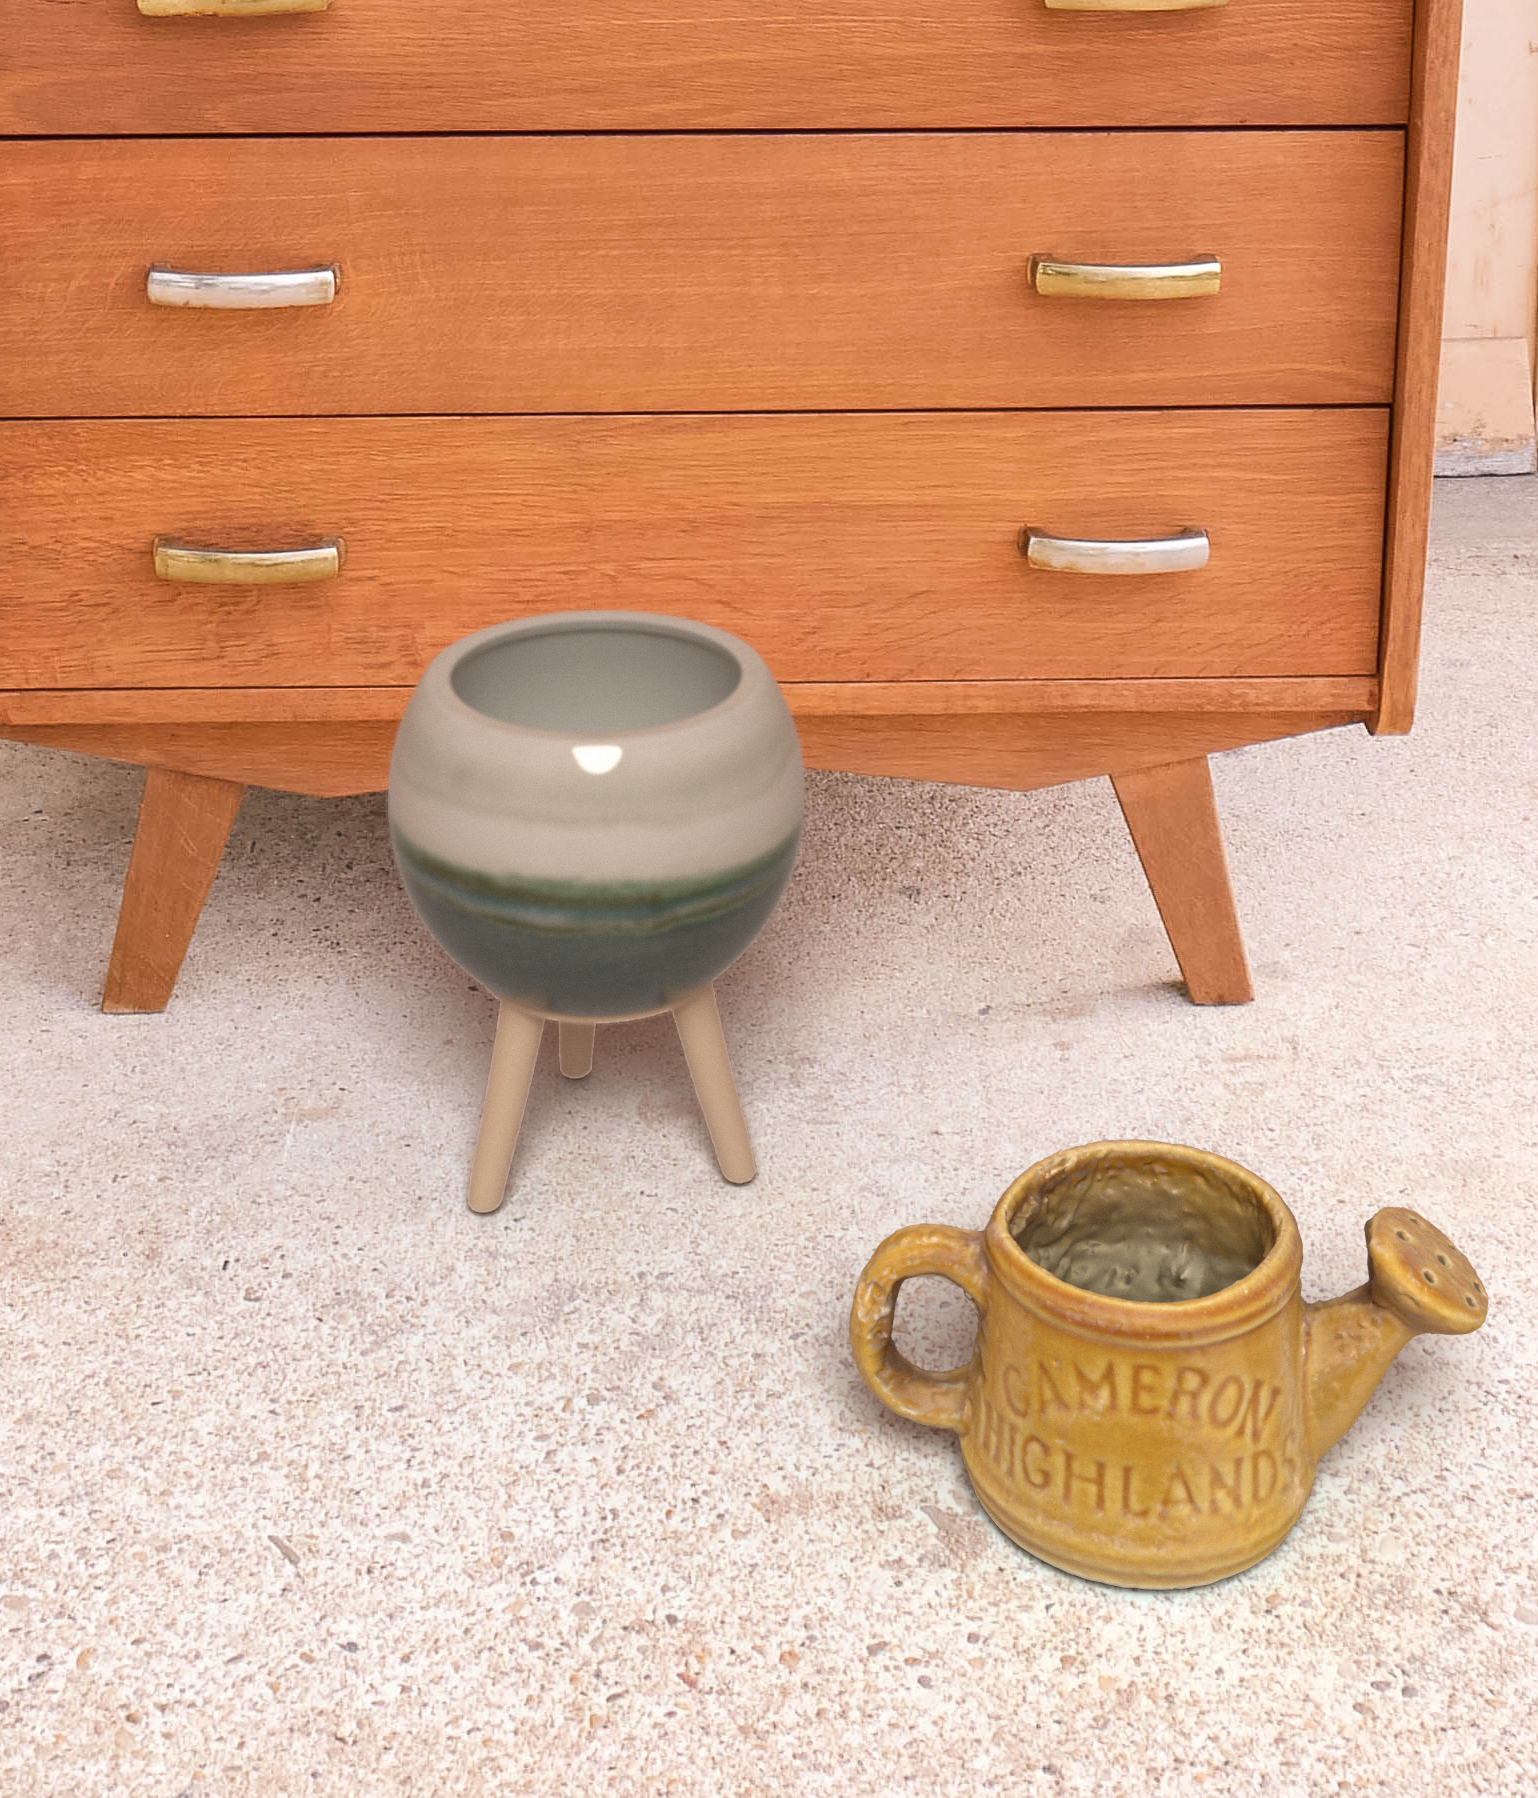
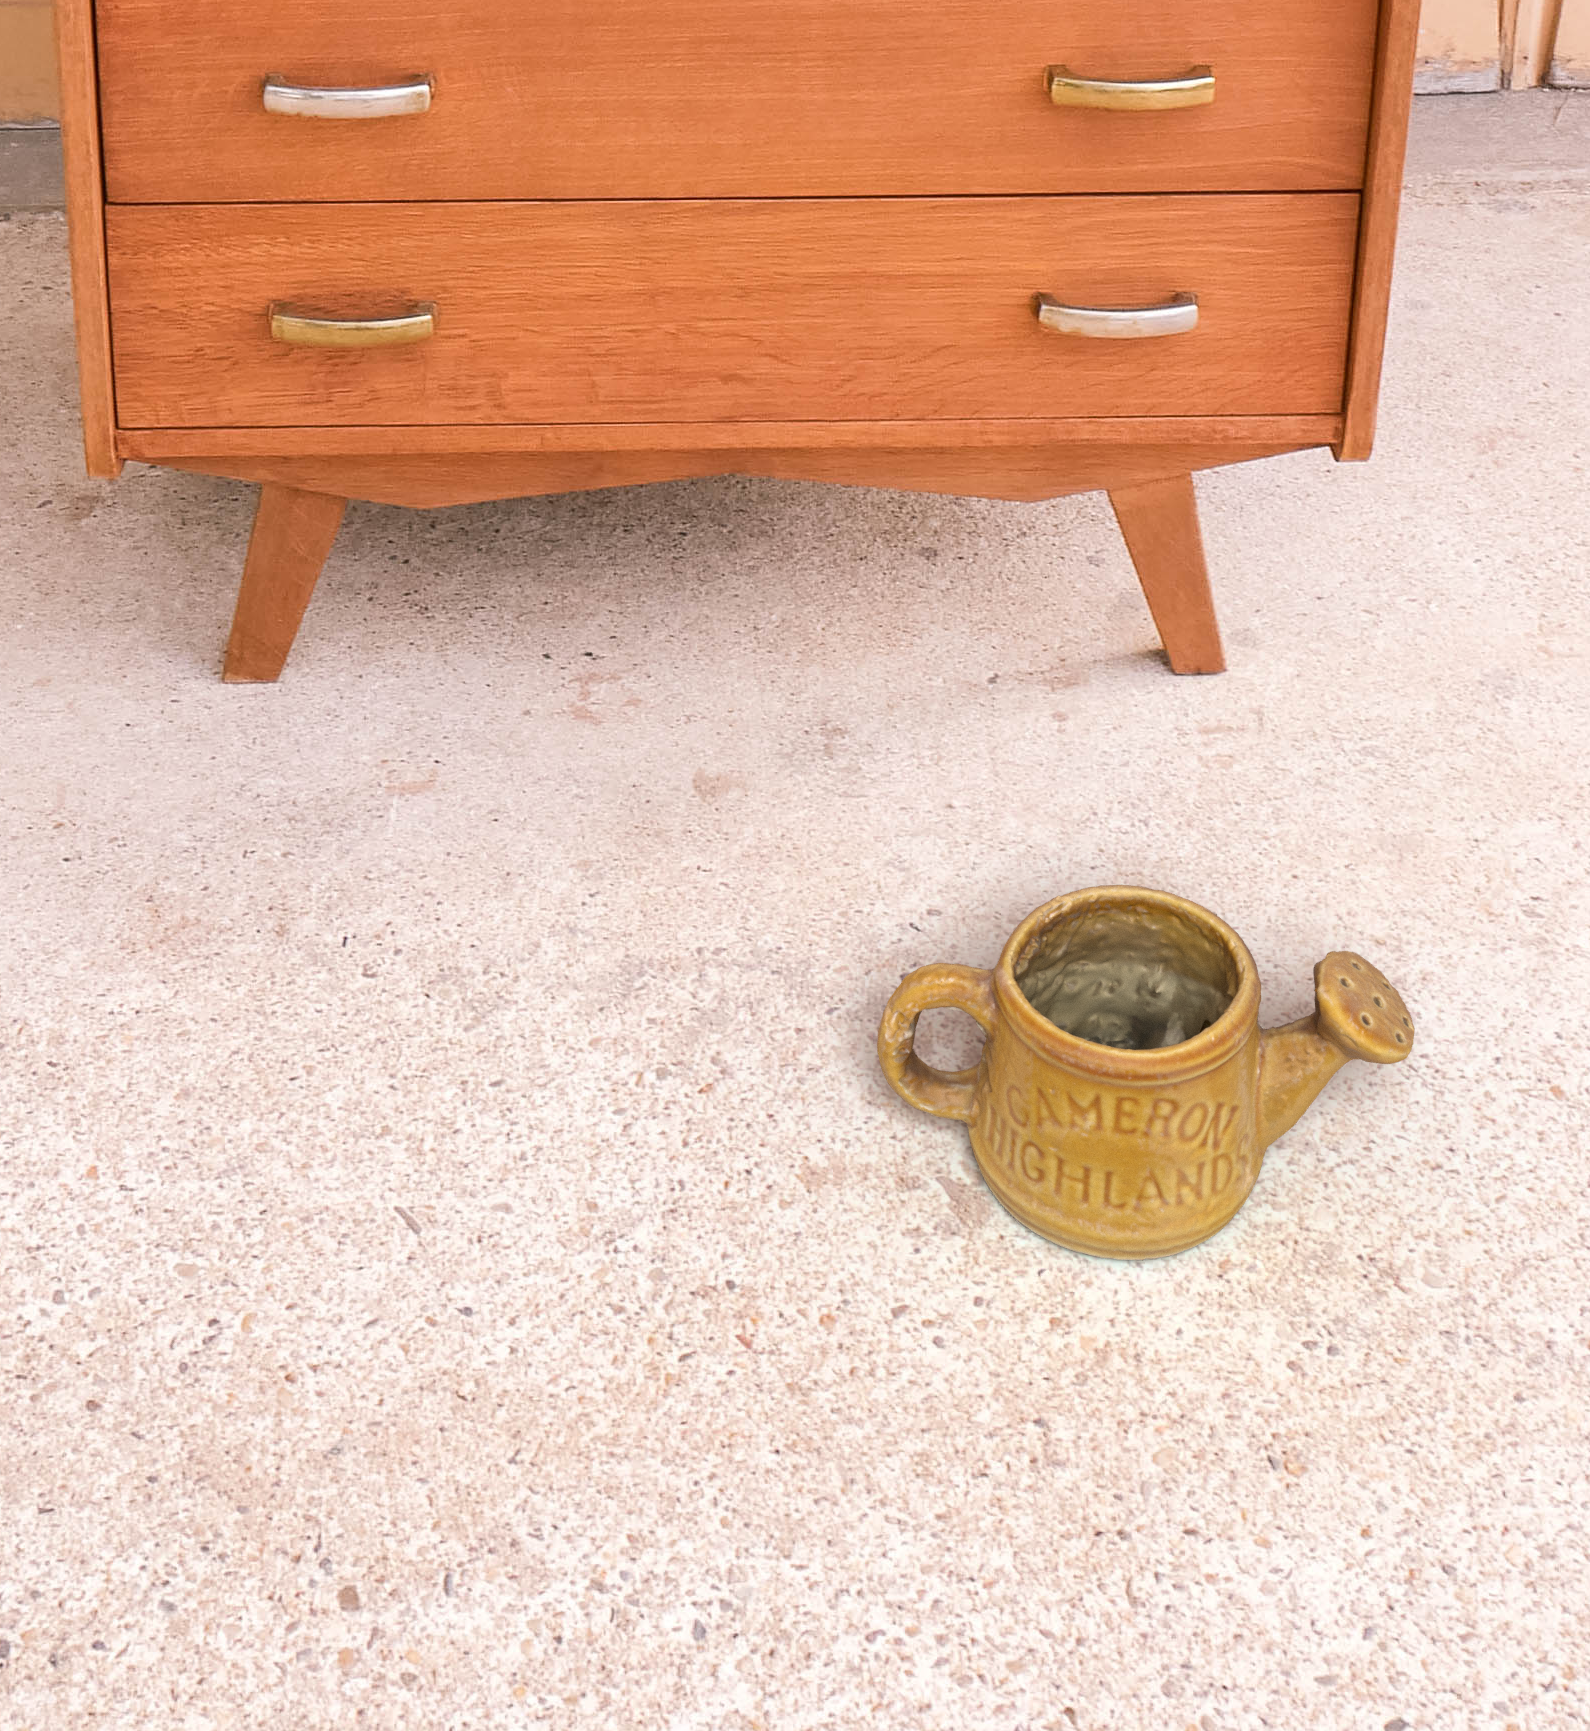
planter: present [388,610,806,1213] -> none [469,378,837,896]

